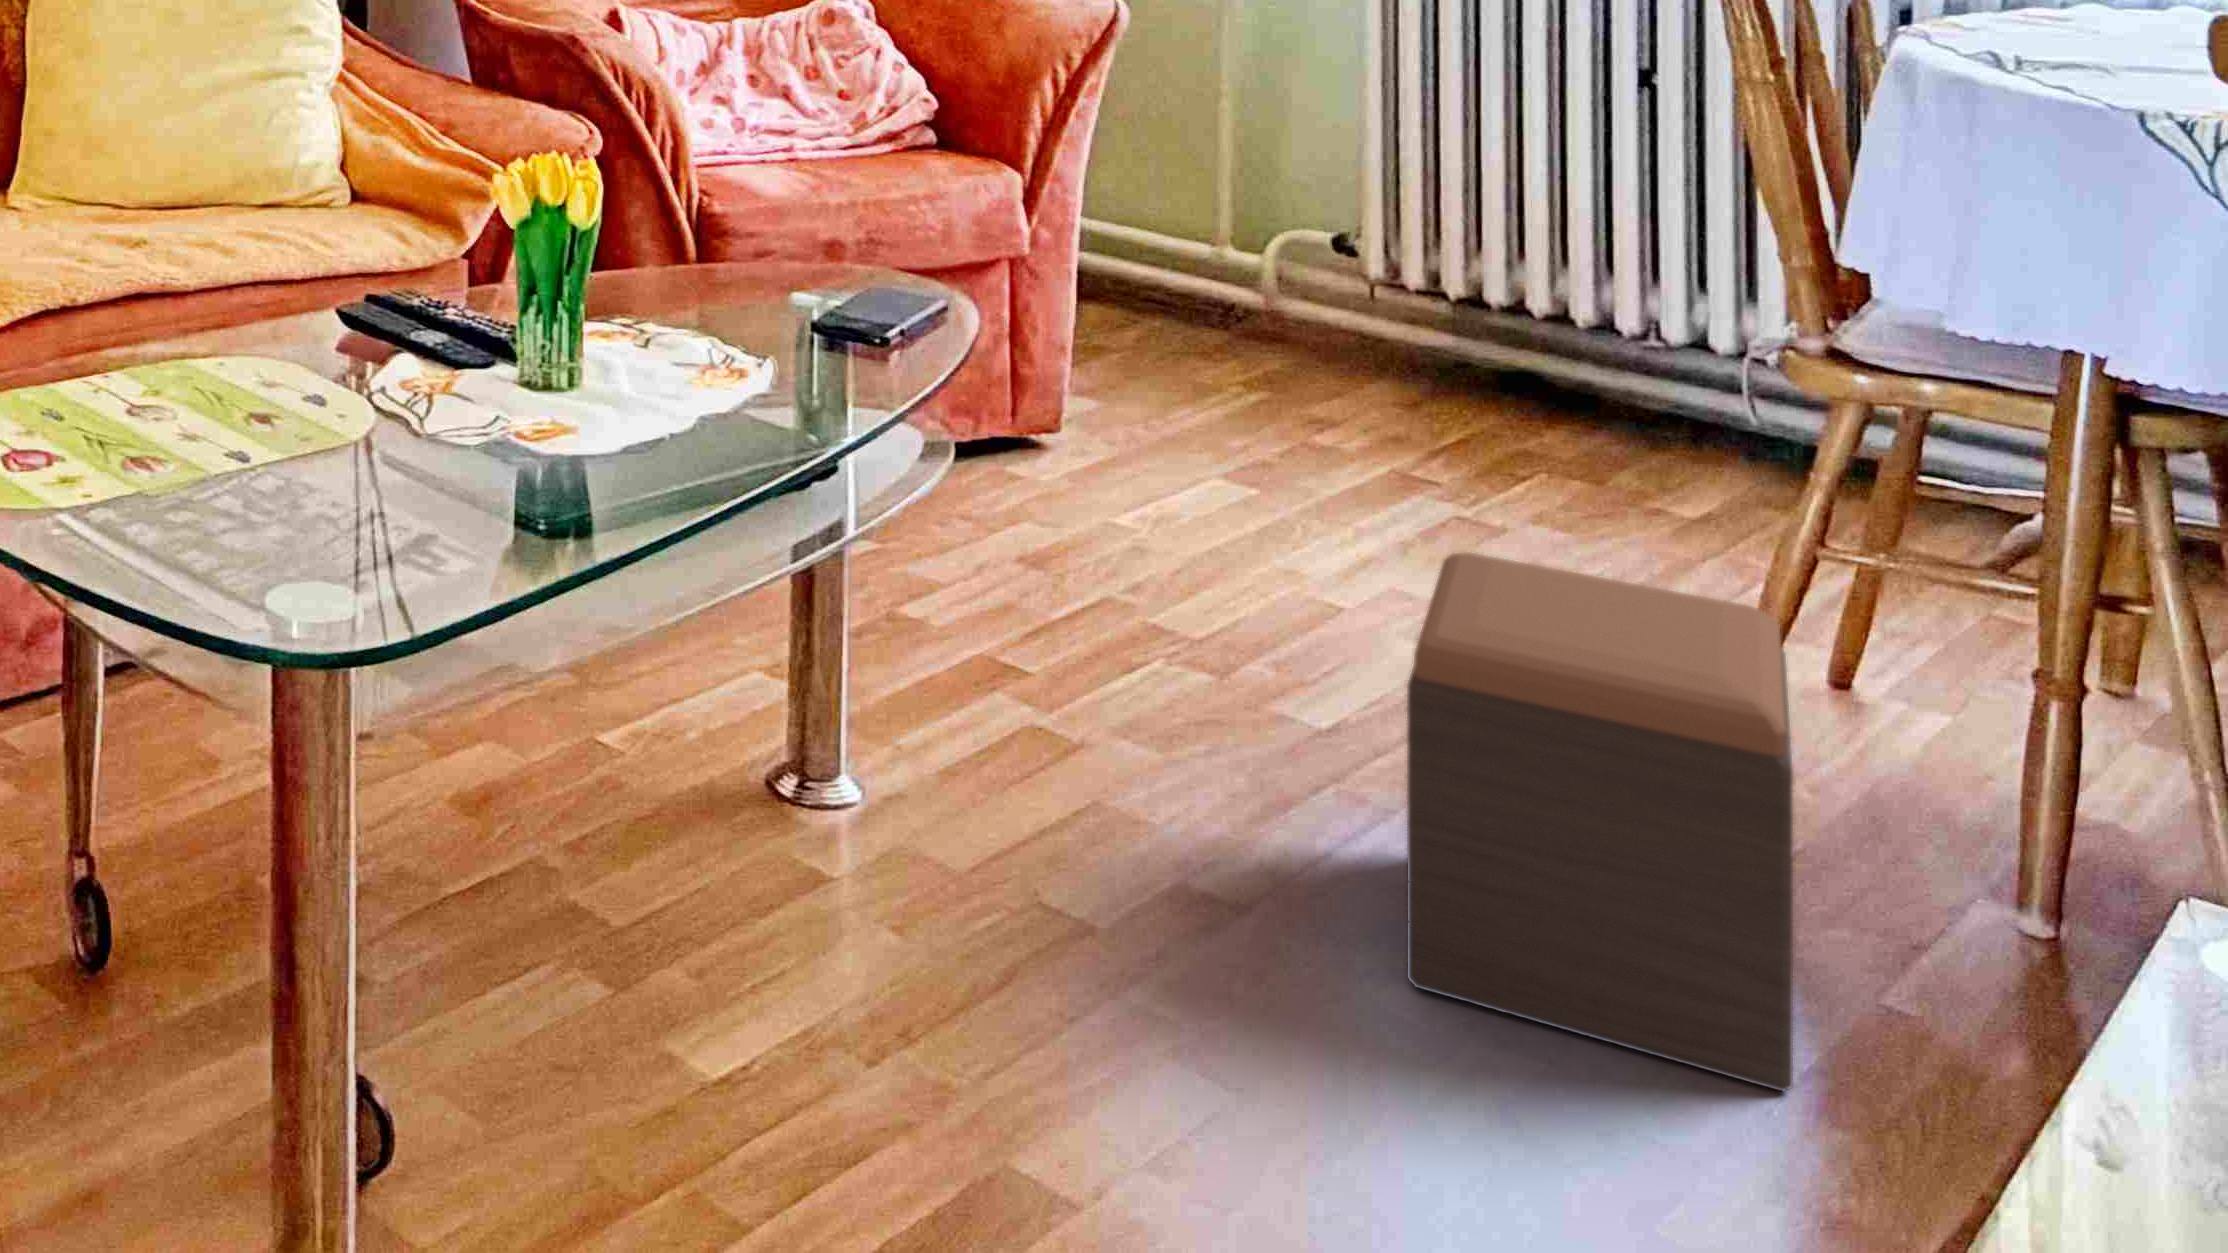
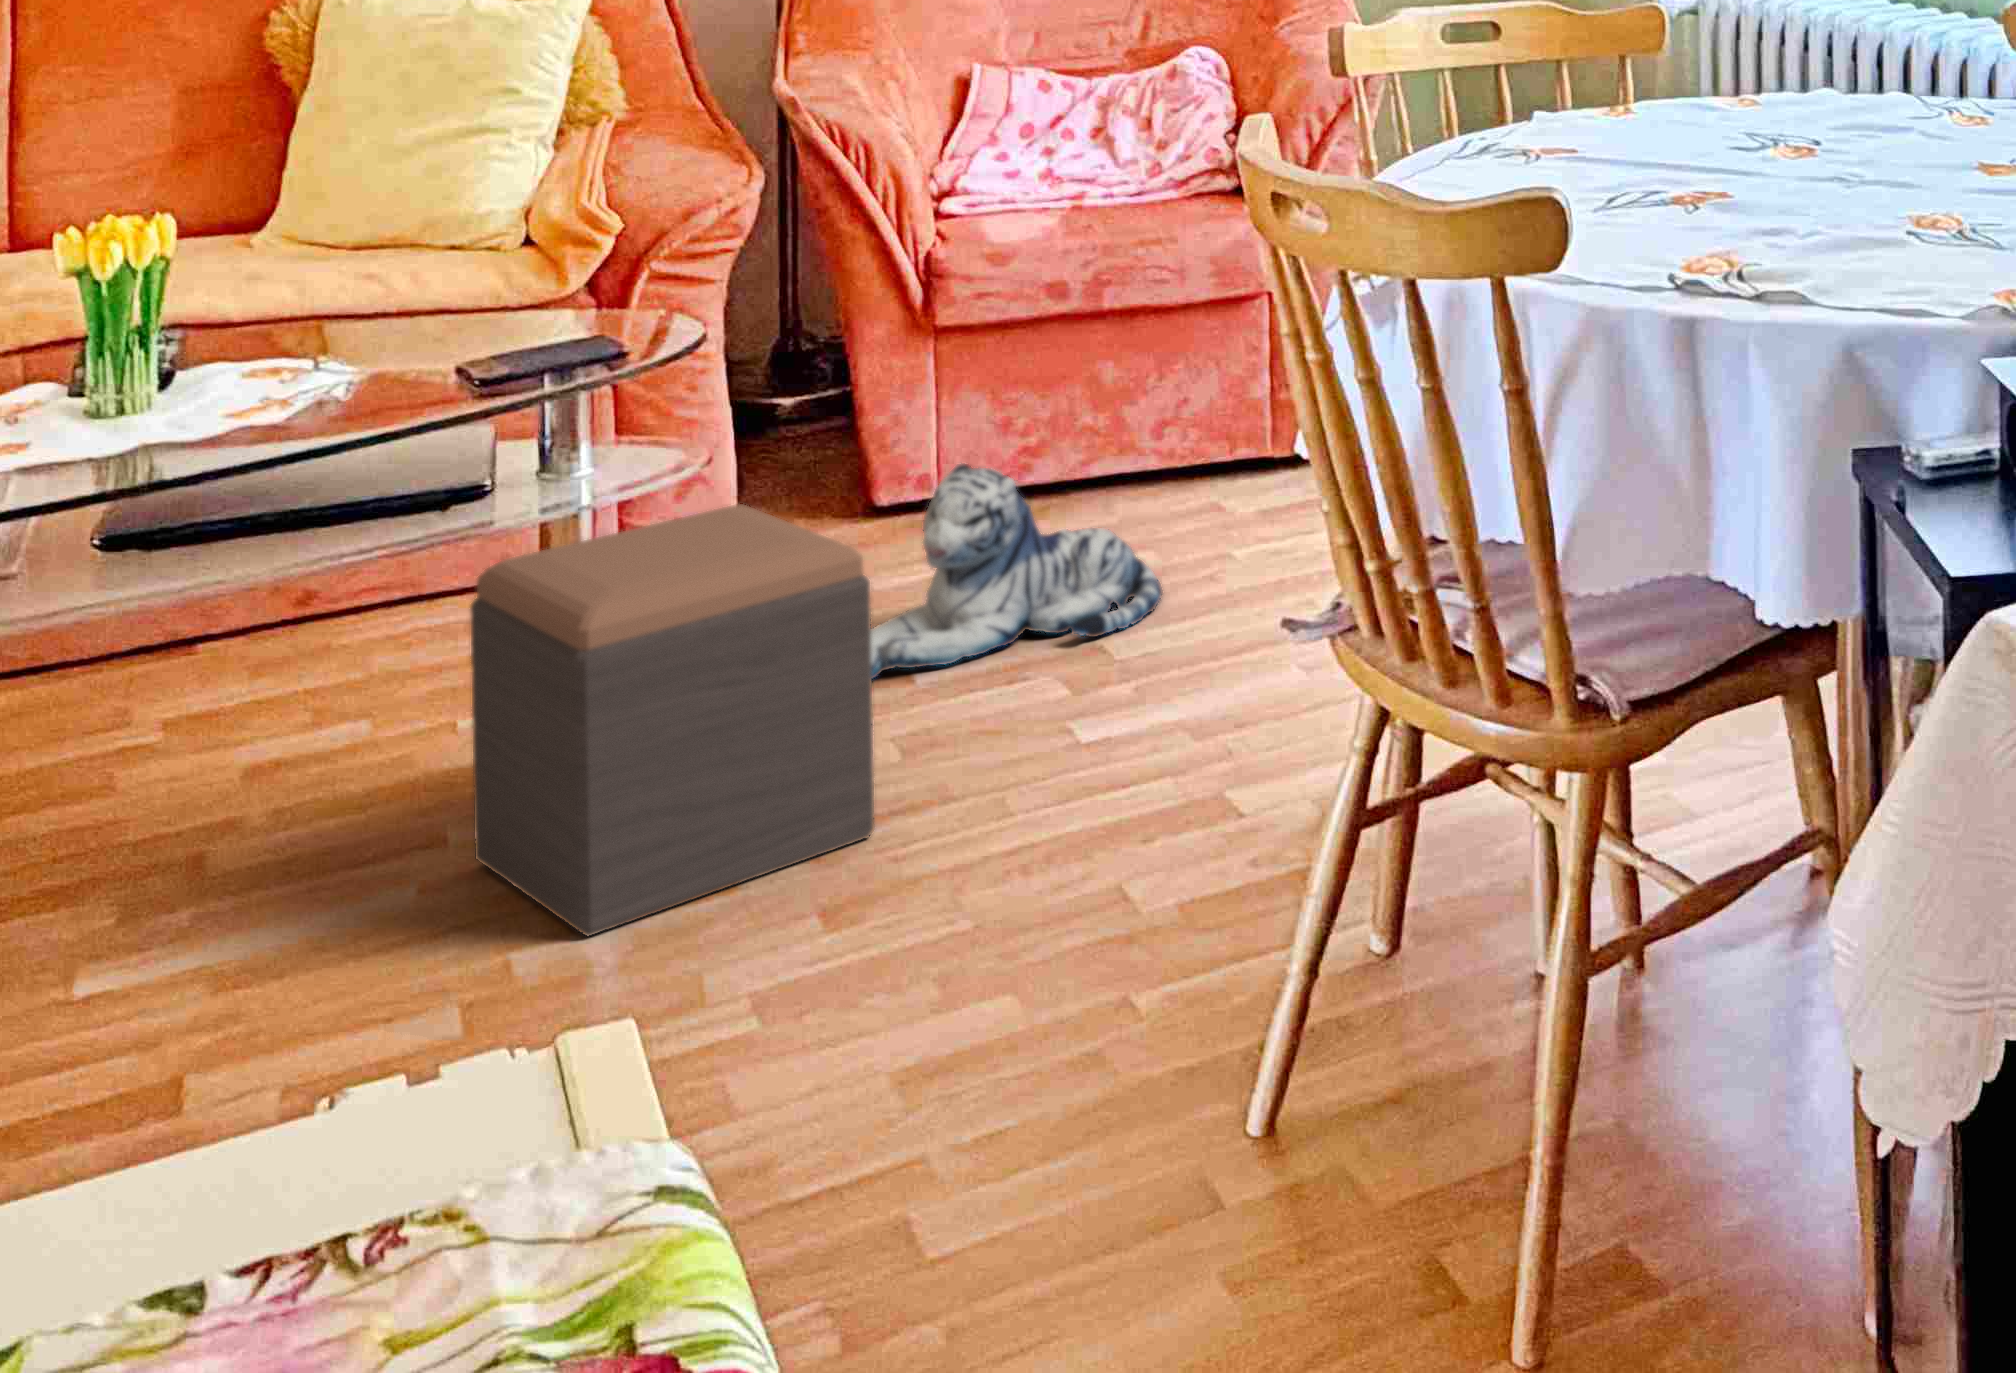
plush toy: none [1190,475,1409,727] -> present [871,463,1162,679]

